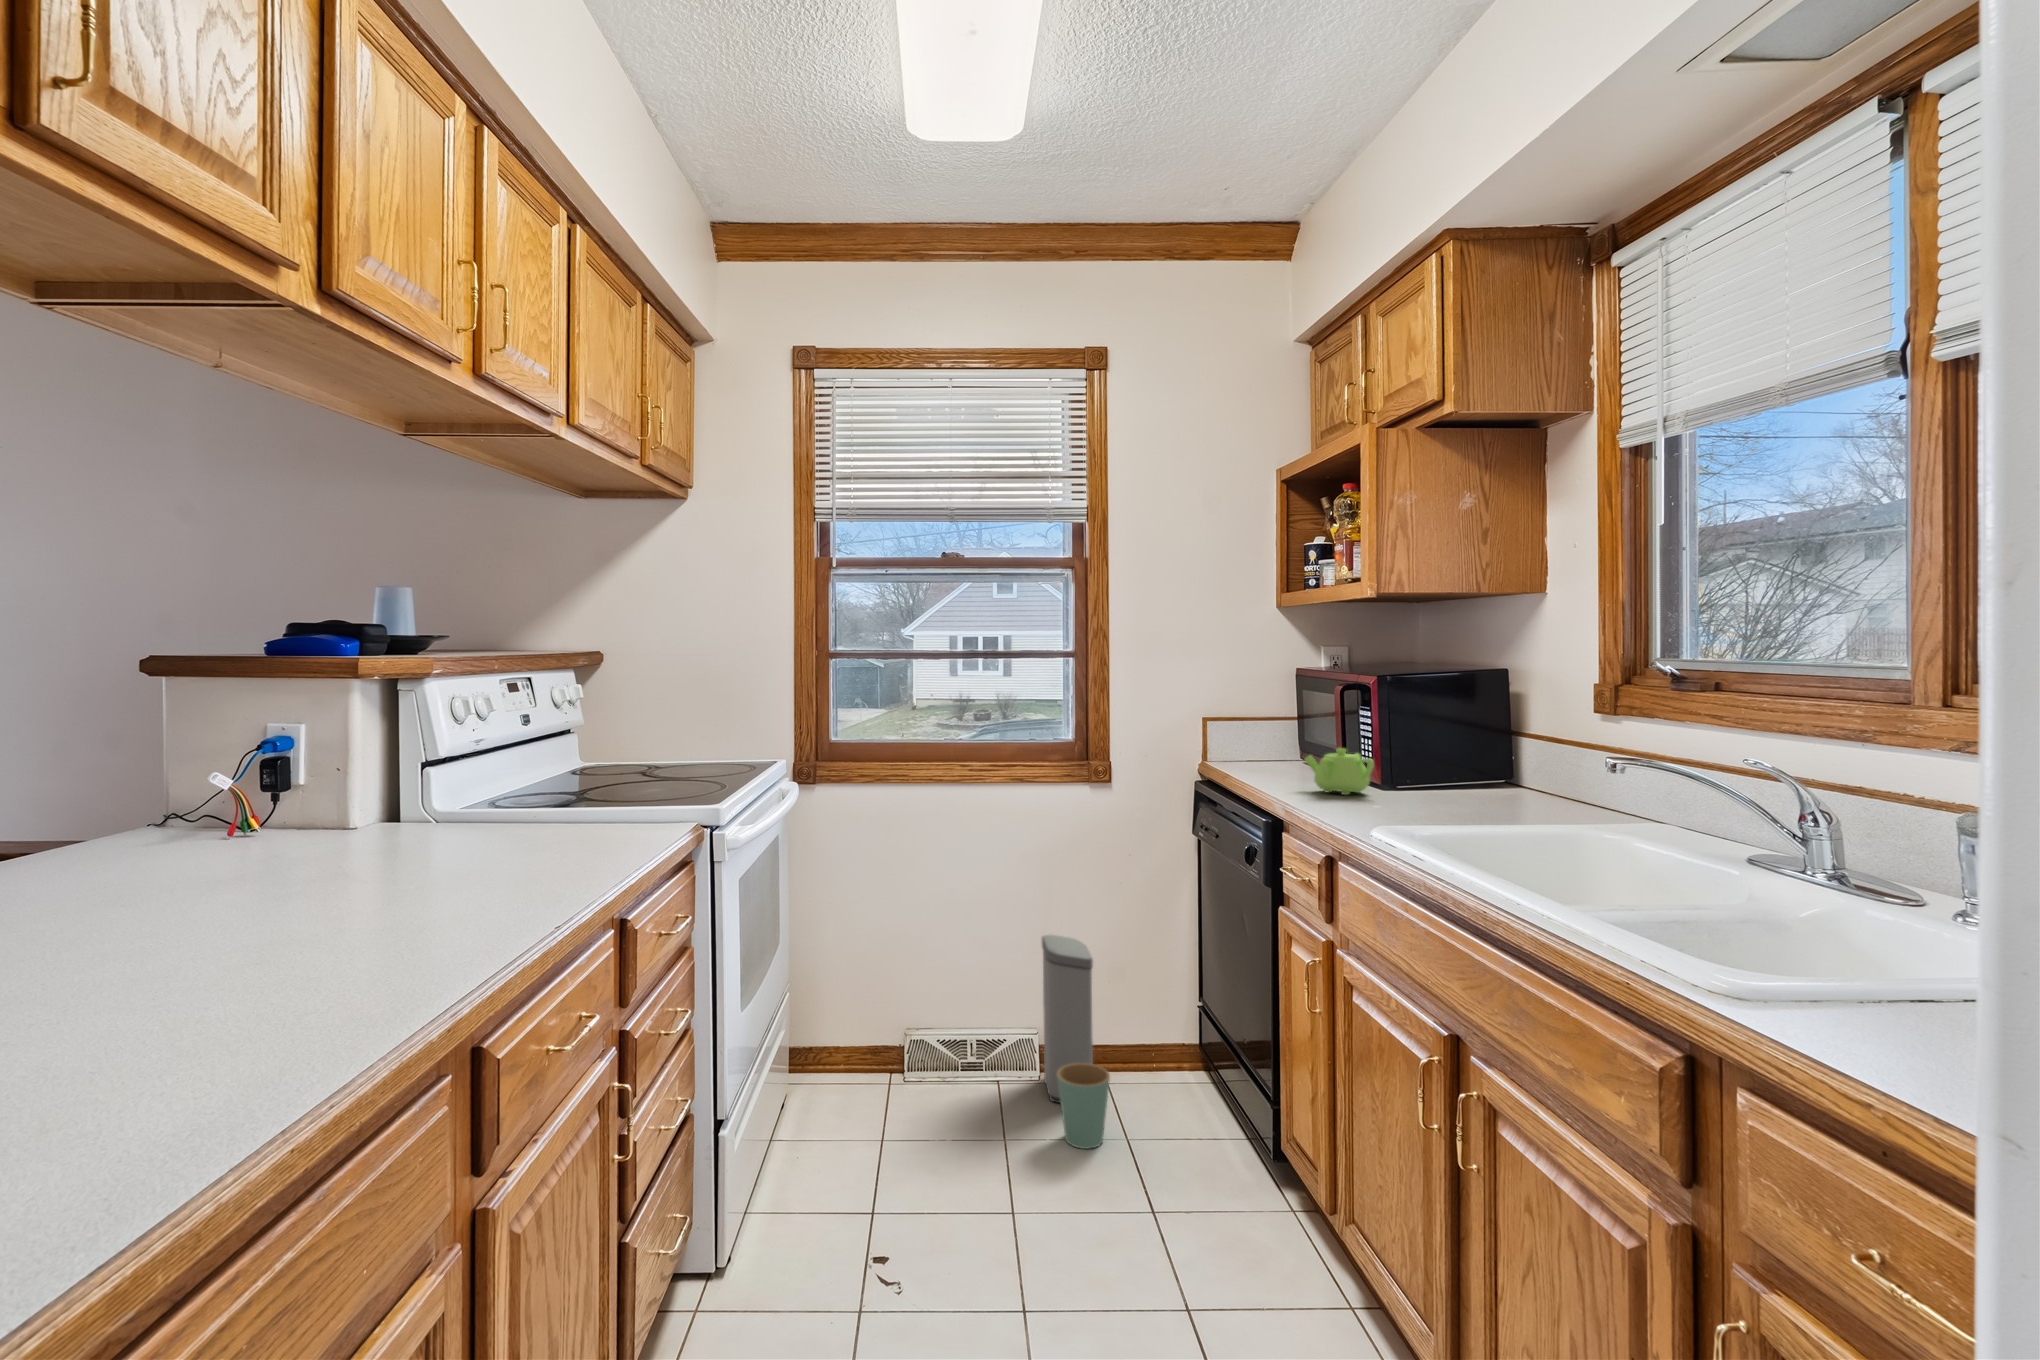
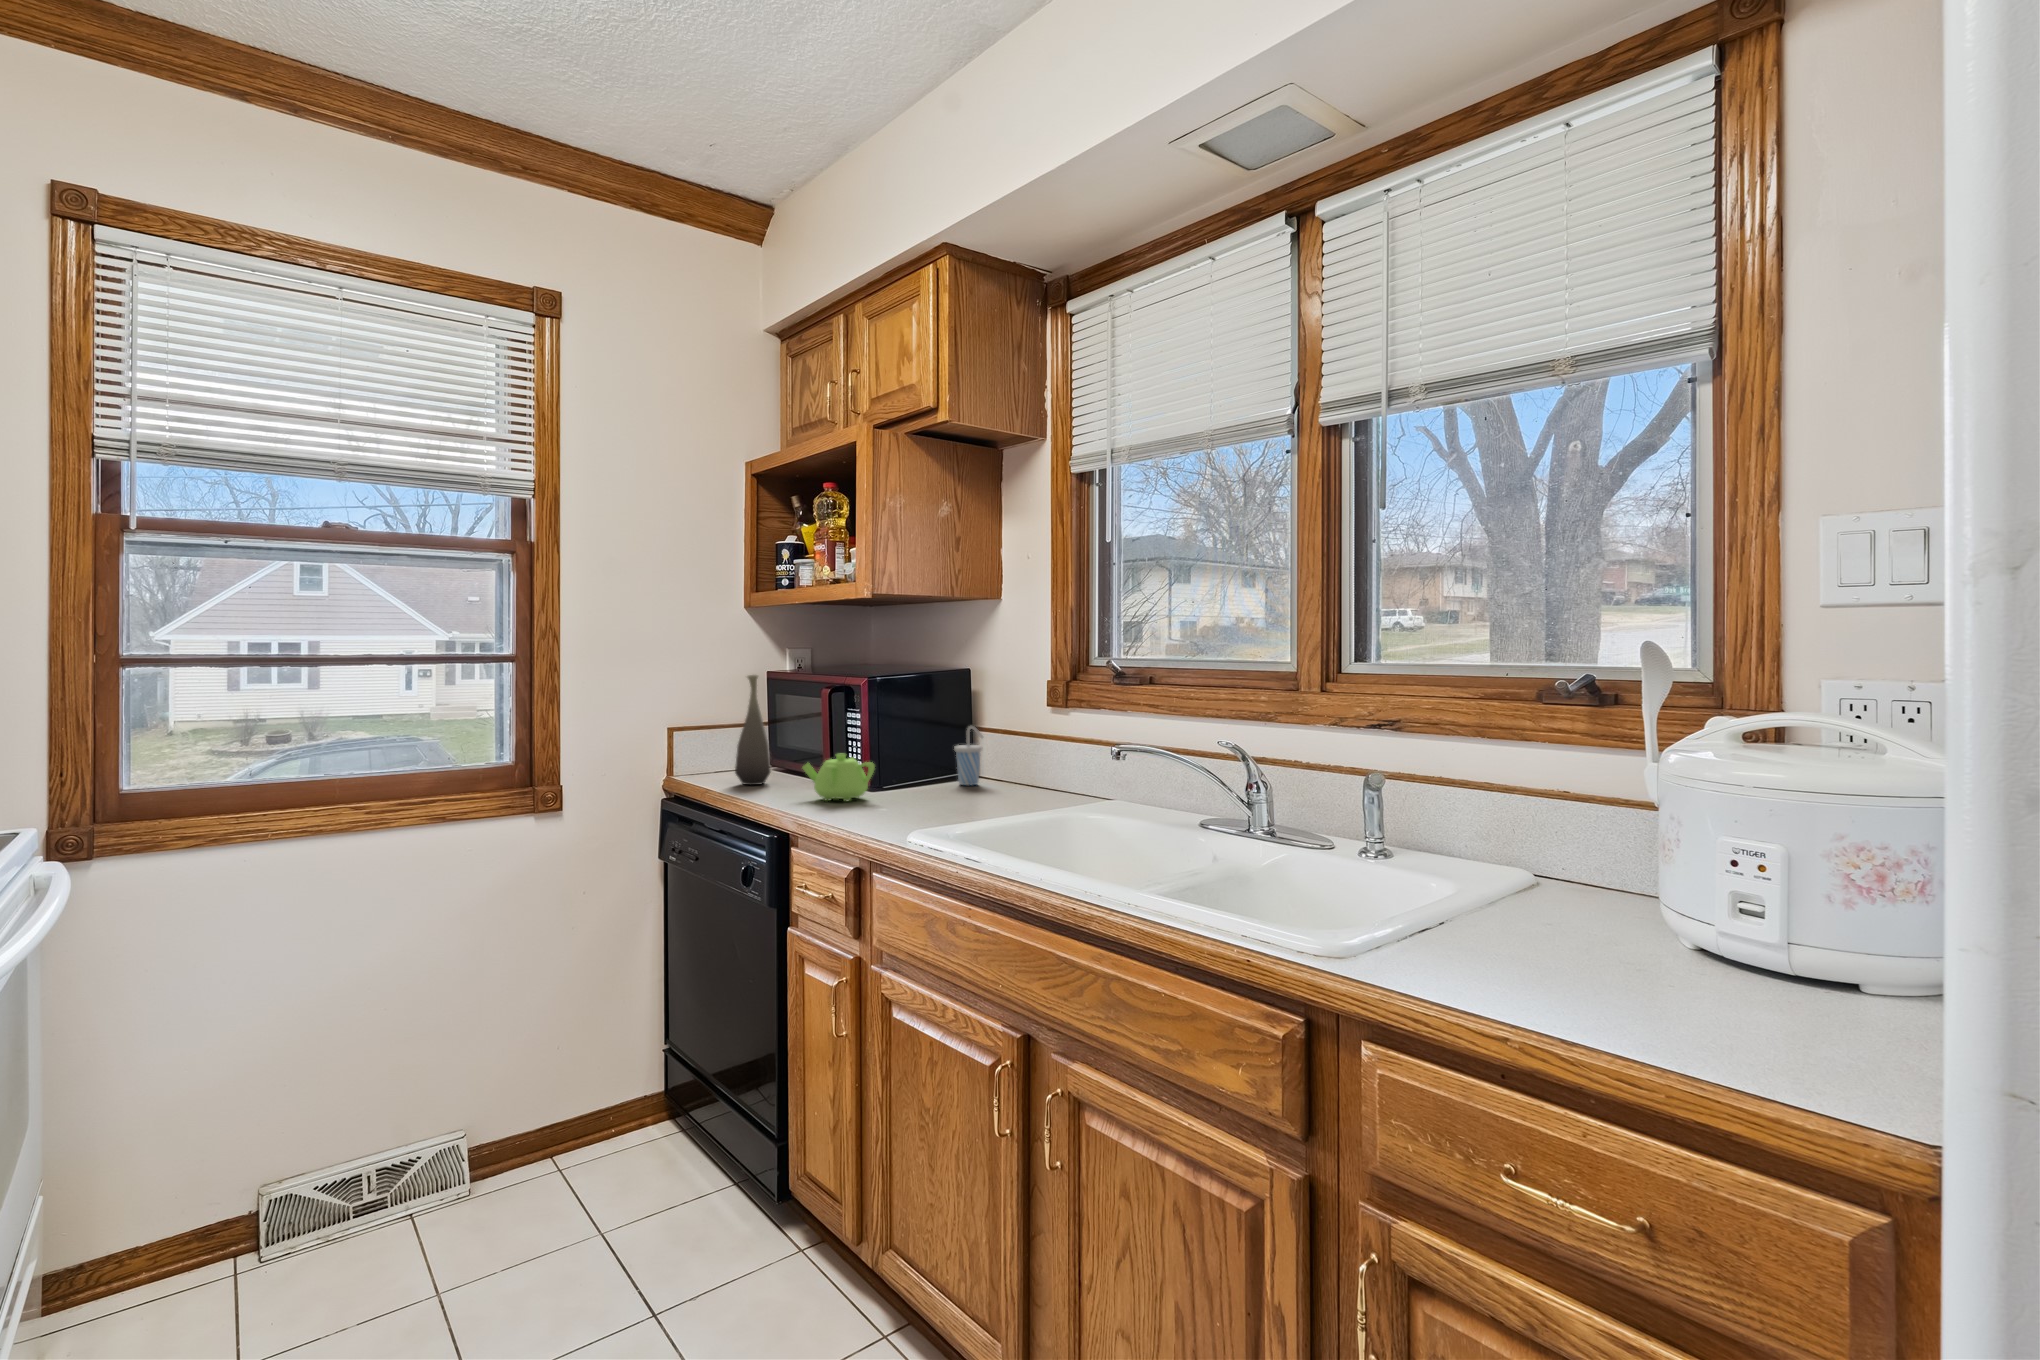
bottle: none [1255,672,1289,774] -> present [735,675,771,785]
cup: none [1480,729,1515,792] -> present [954,726,983,785]
trash can: present [1042,935,1110,1149] -> none [473,1007,584,1270]

